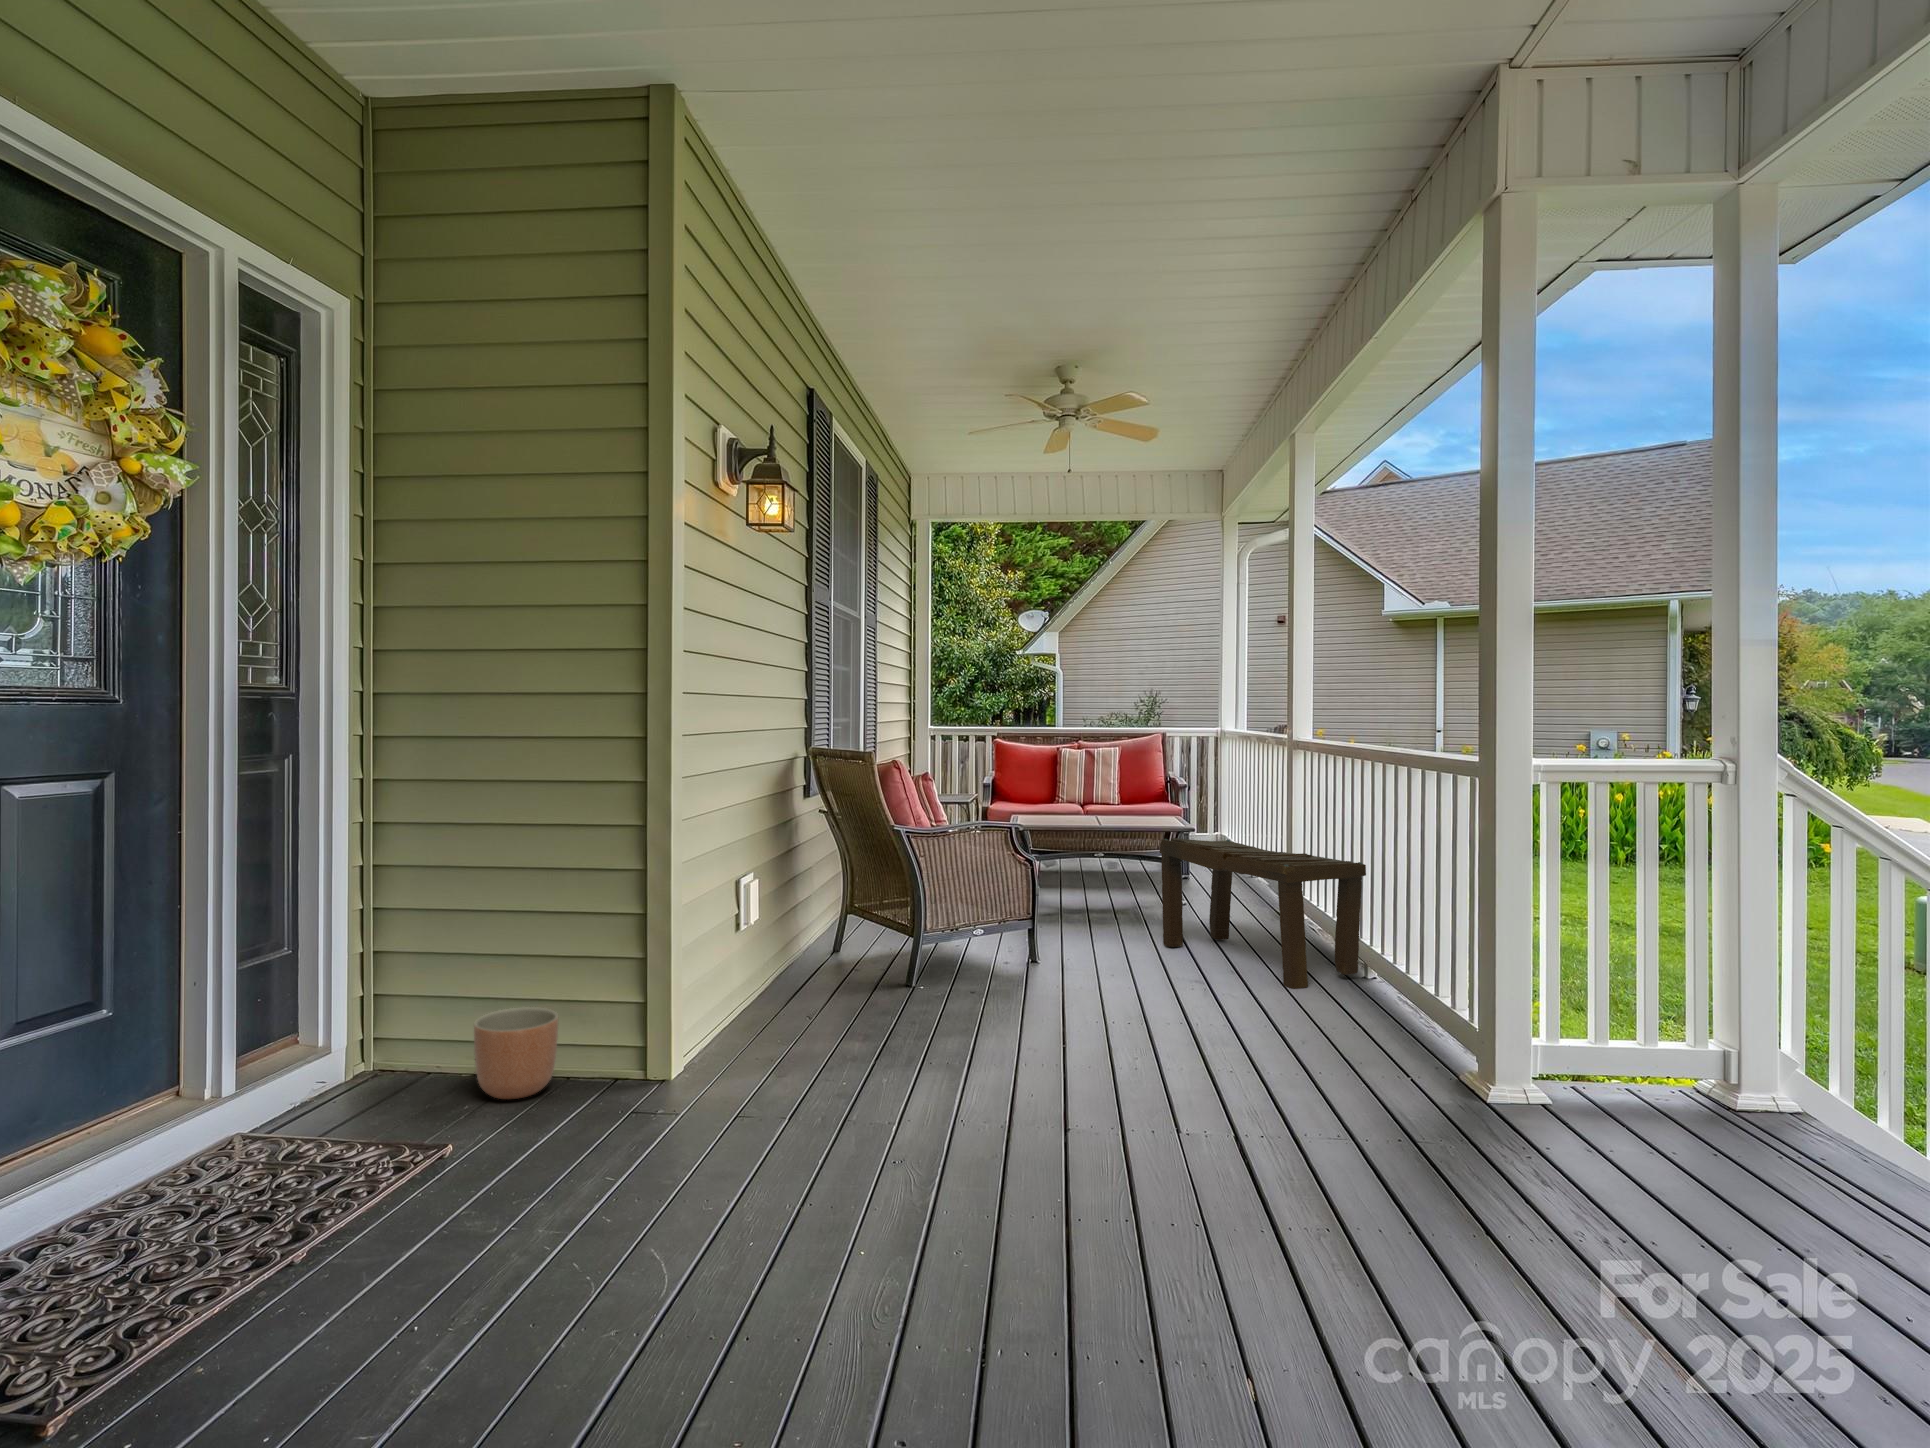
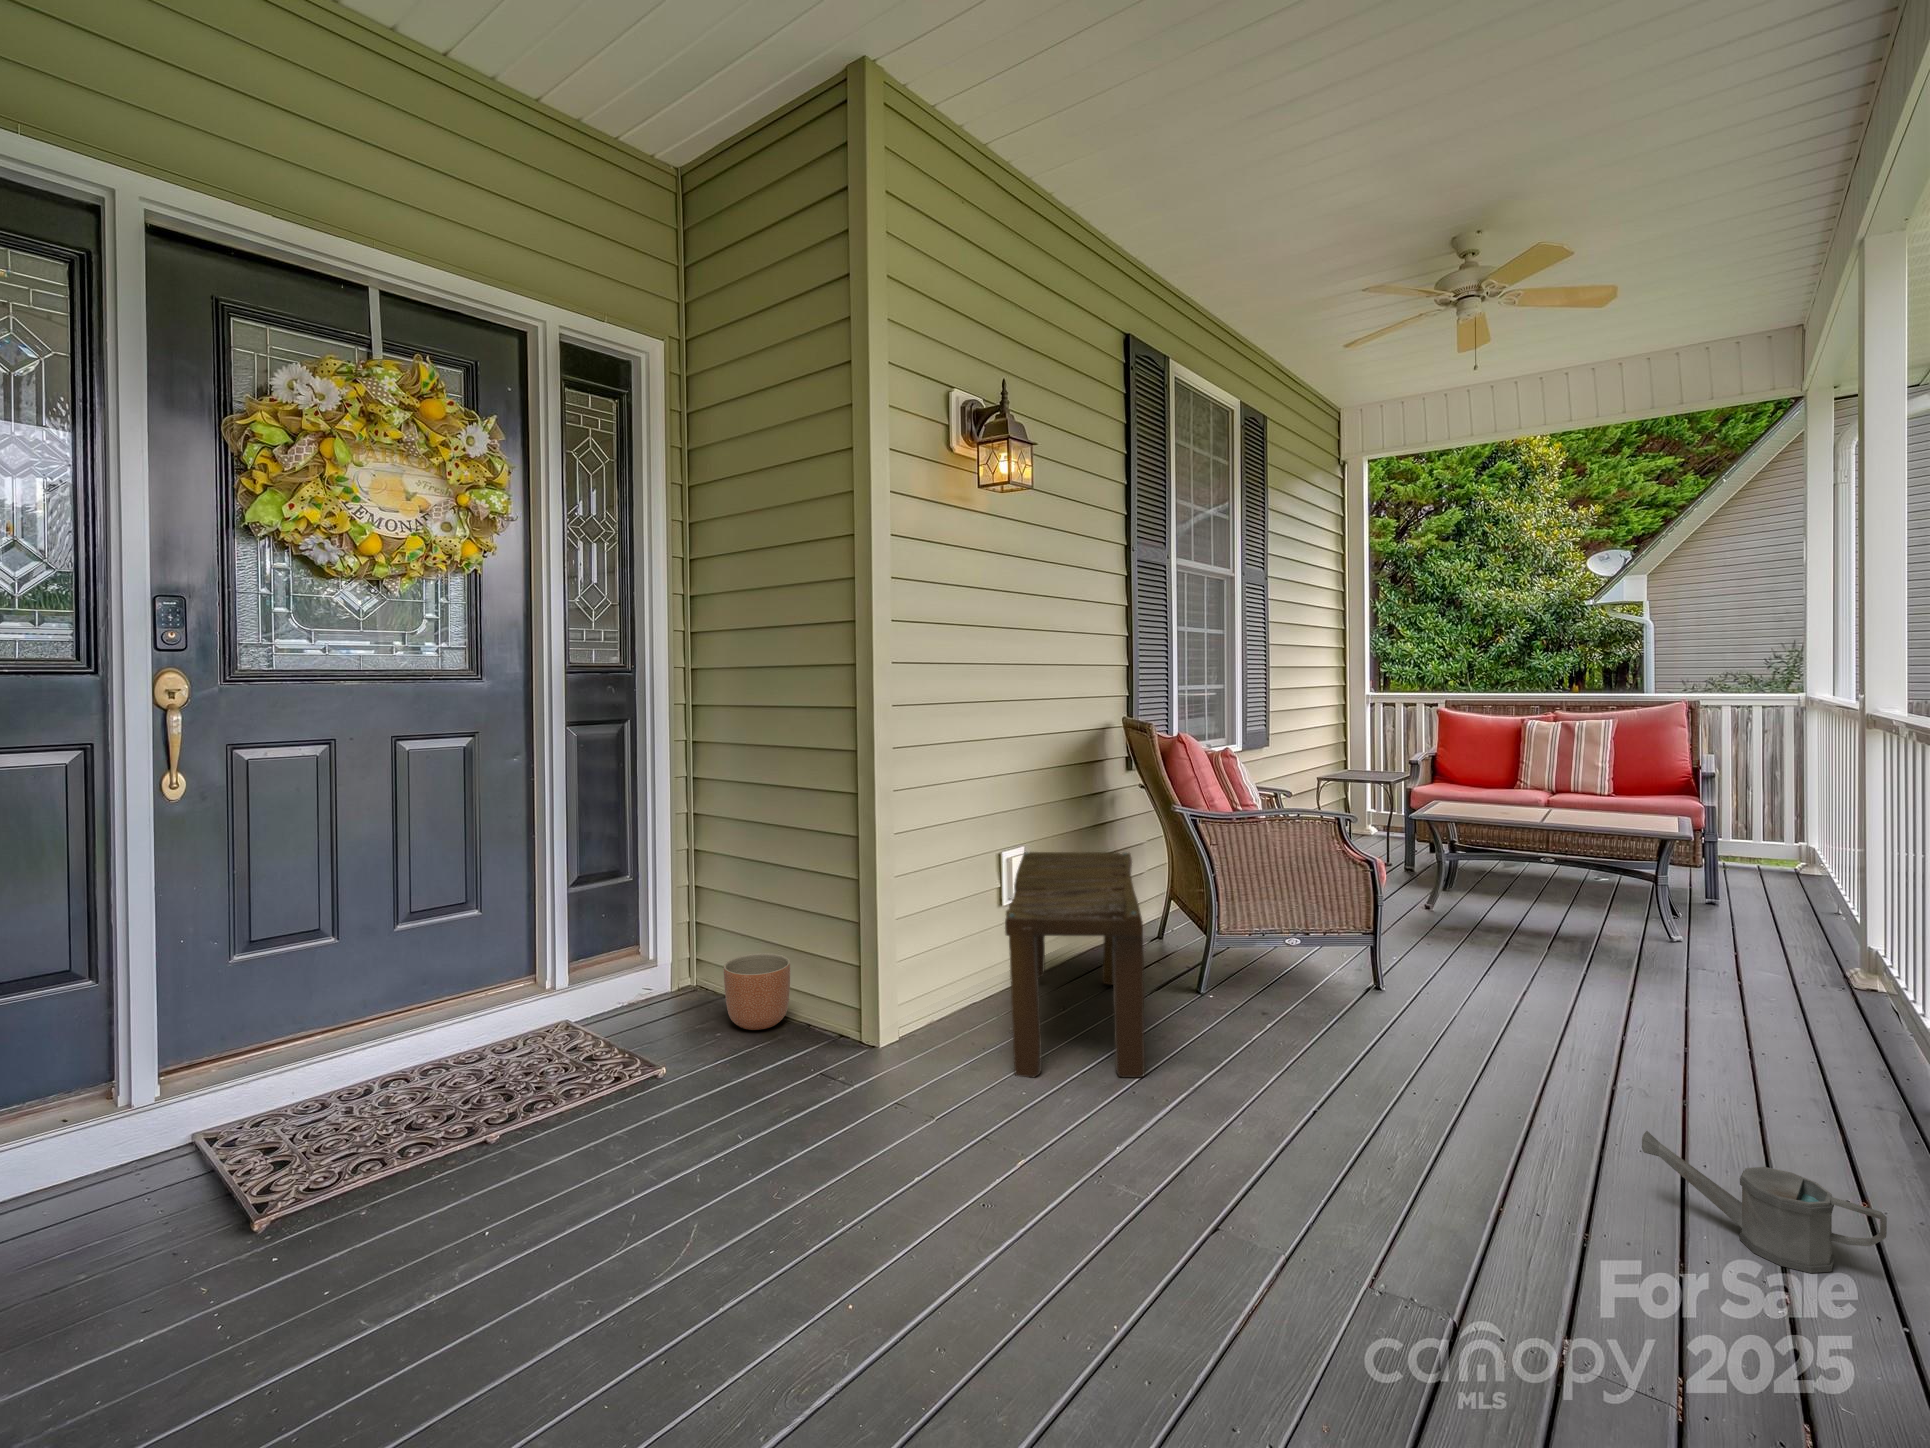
bench: present [1160,838,1366,989] -> present [1005,852,1145,1078]
watering can: none [1323,1012,1458,1081] -> present [1642,1131,1887,1273]

